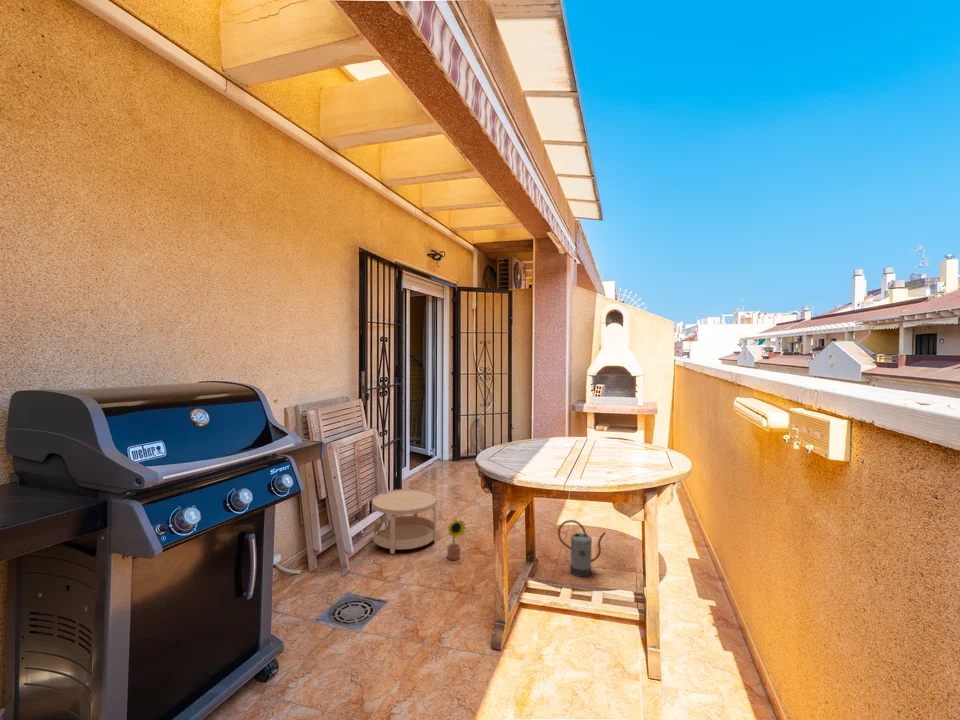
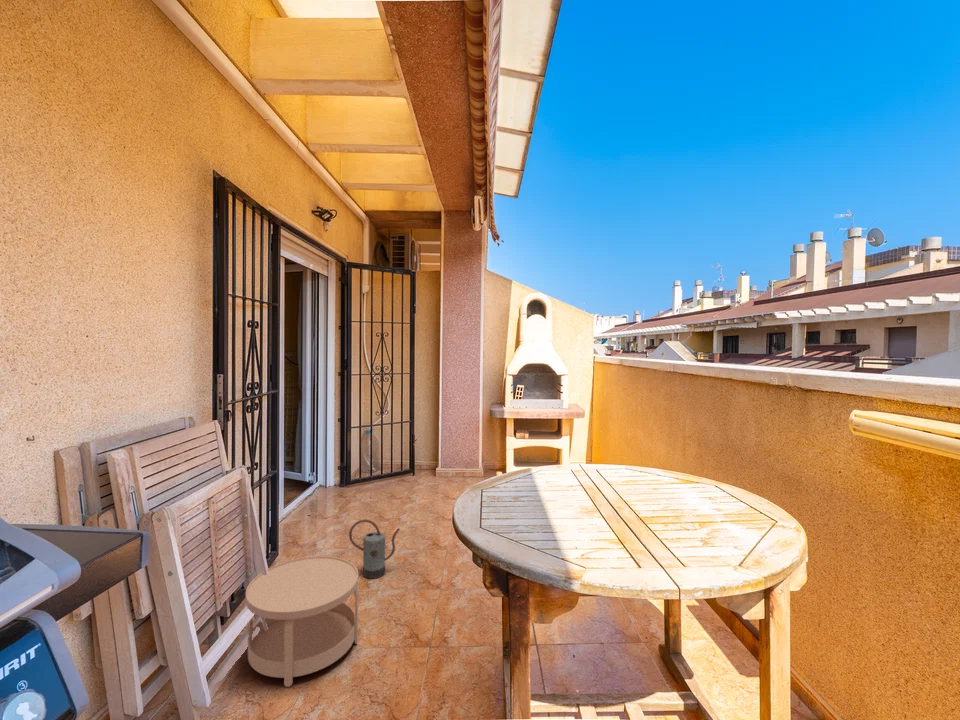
decorative plant: present [447,520,466,560] -> none [386,612,421,678]
watering can: present [558,520,605,577] -> present [349,520,400,579]

